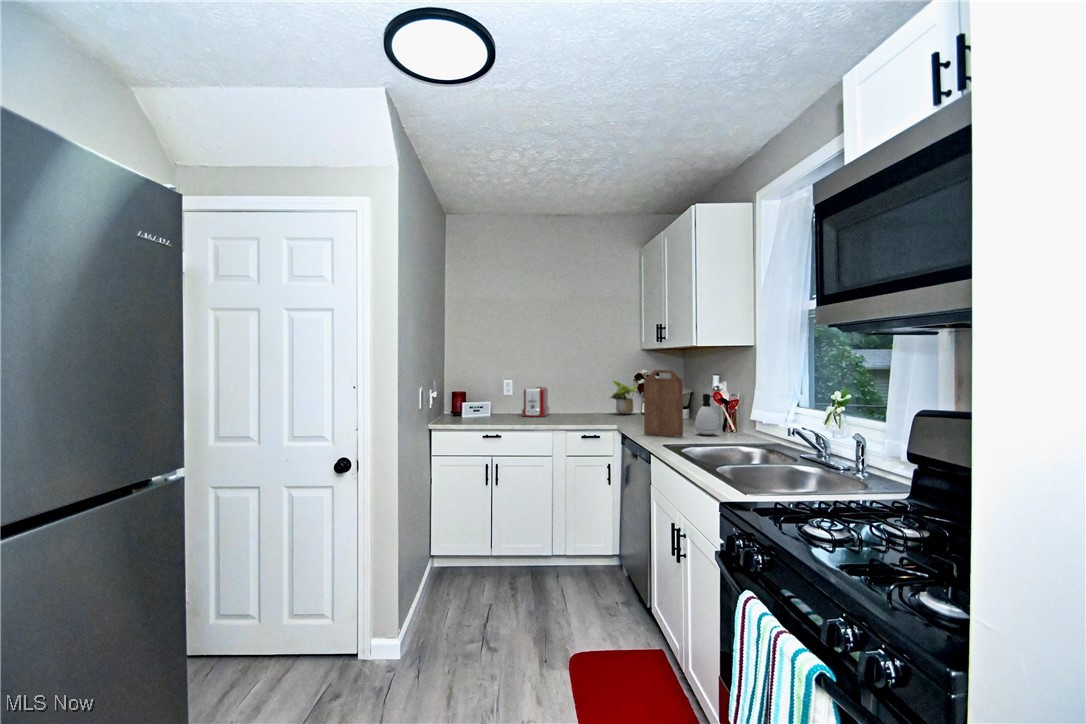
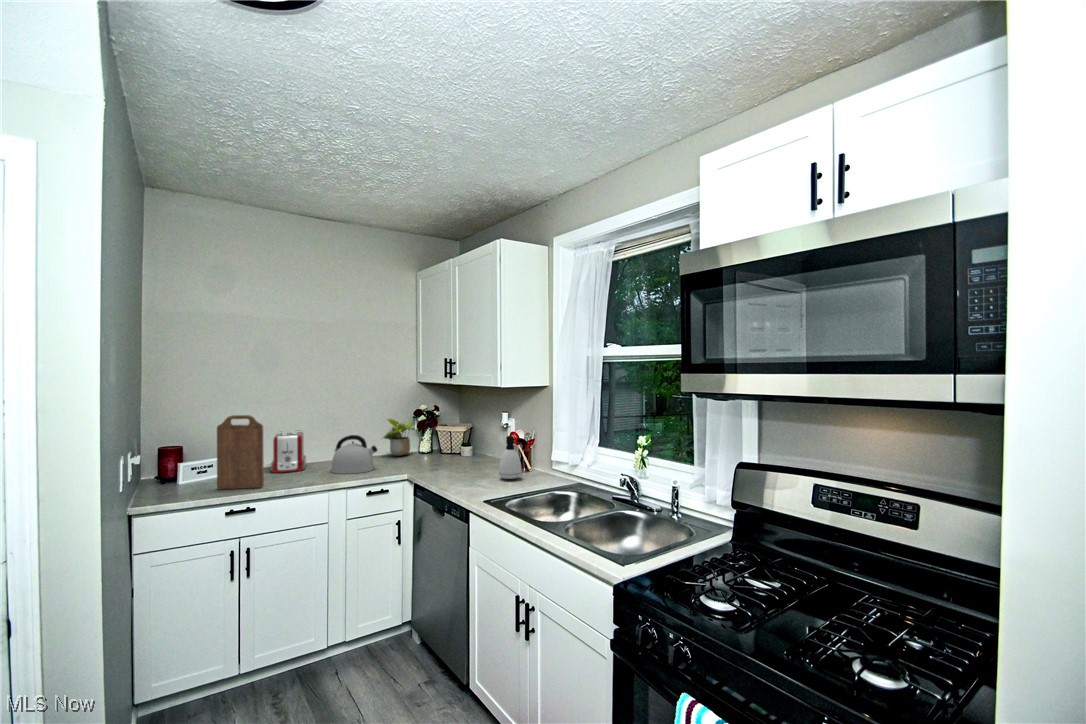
cutting board: present [644,370,683,437] -> present [217,415,264,489]
kettle: none [562,390,598,421] -> present [331,435,377,474]

